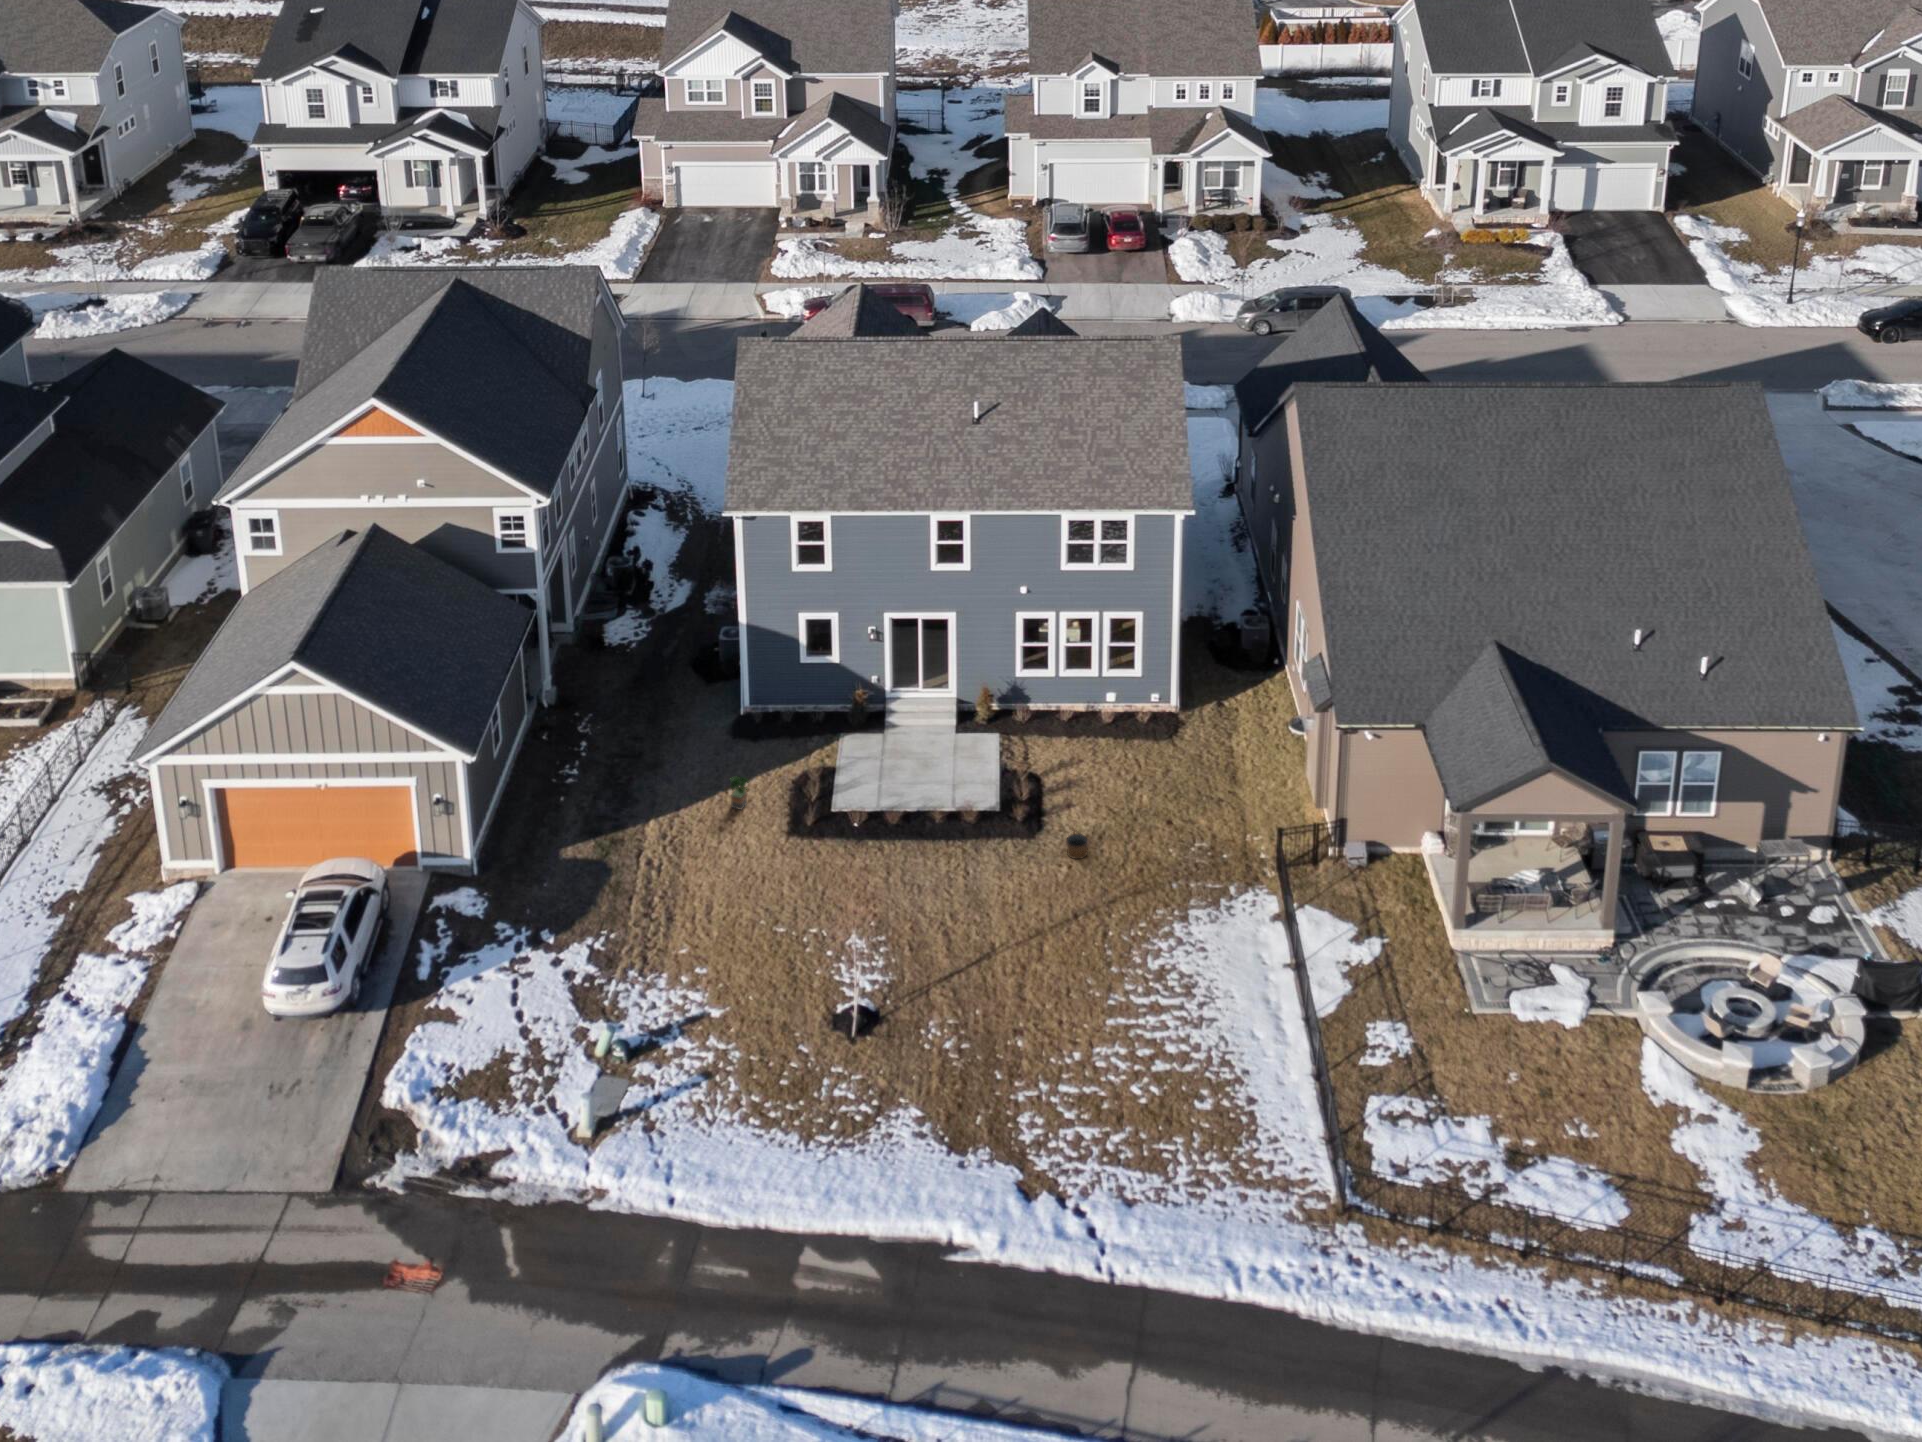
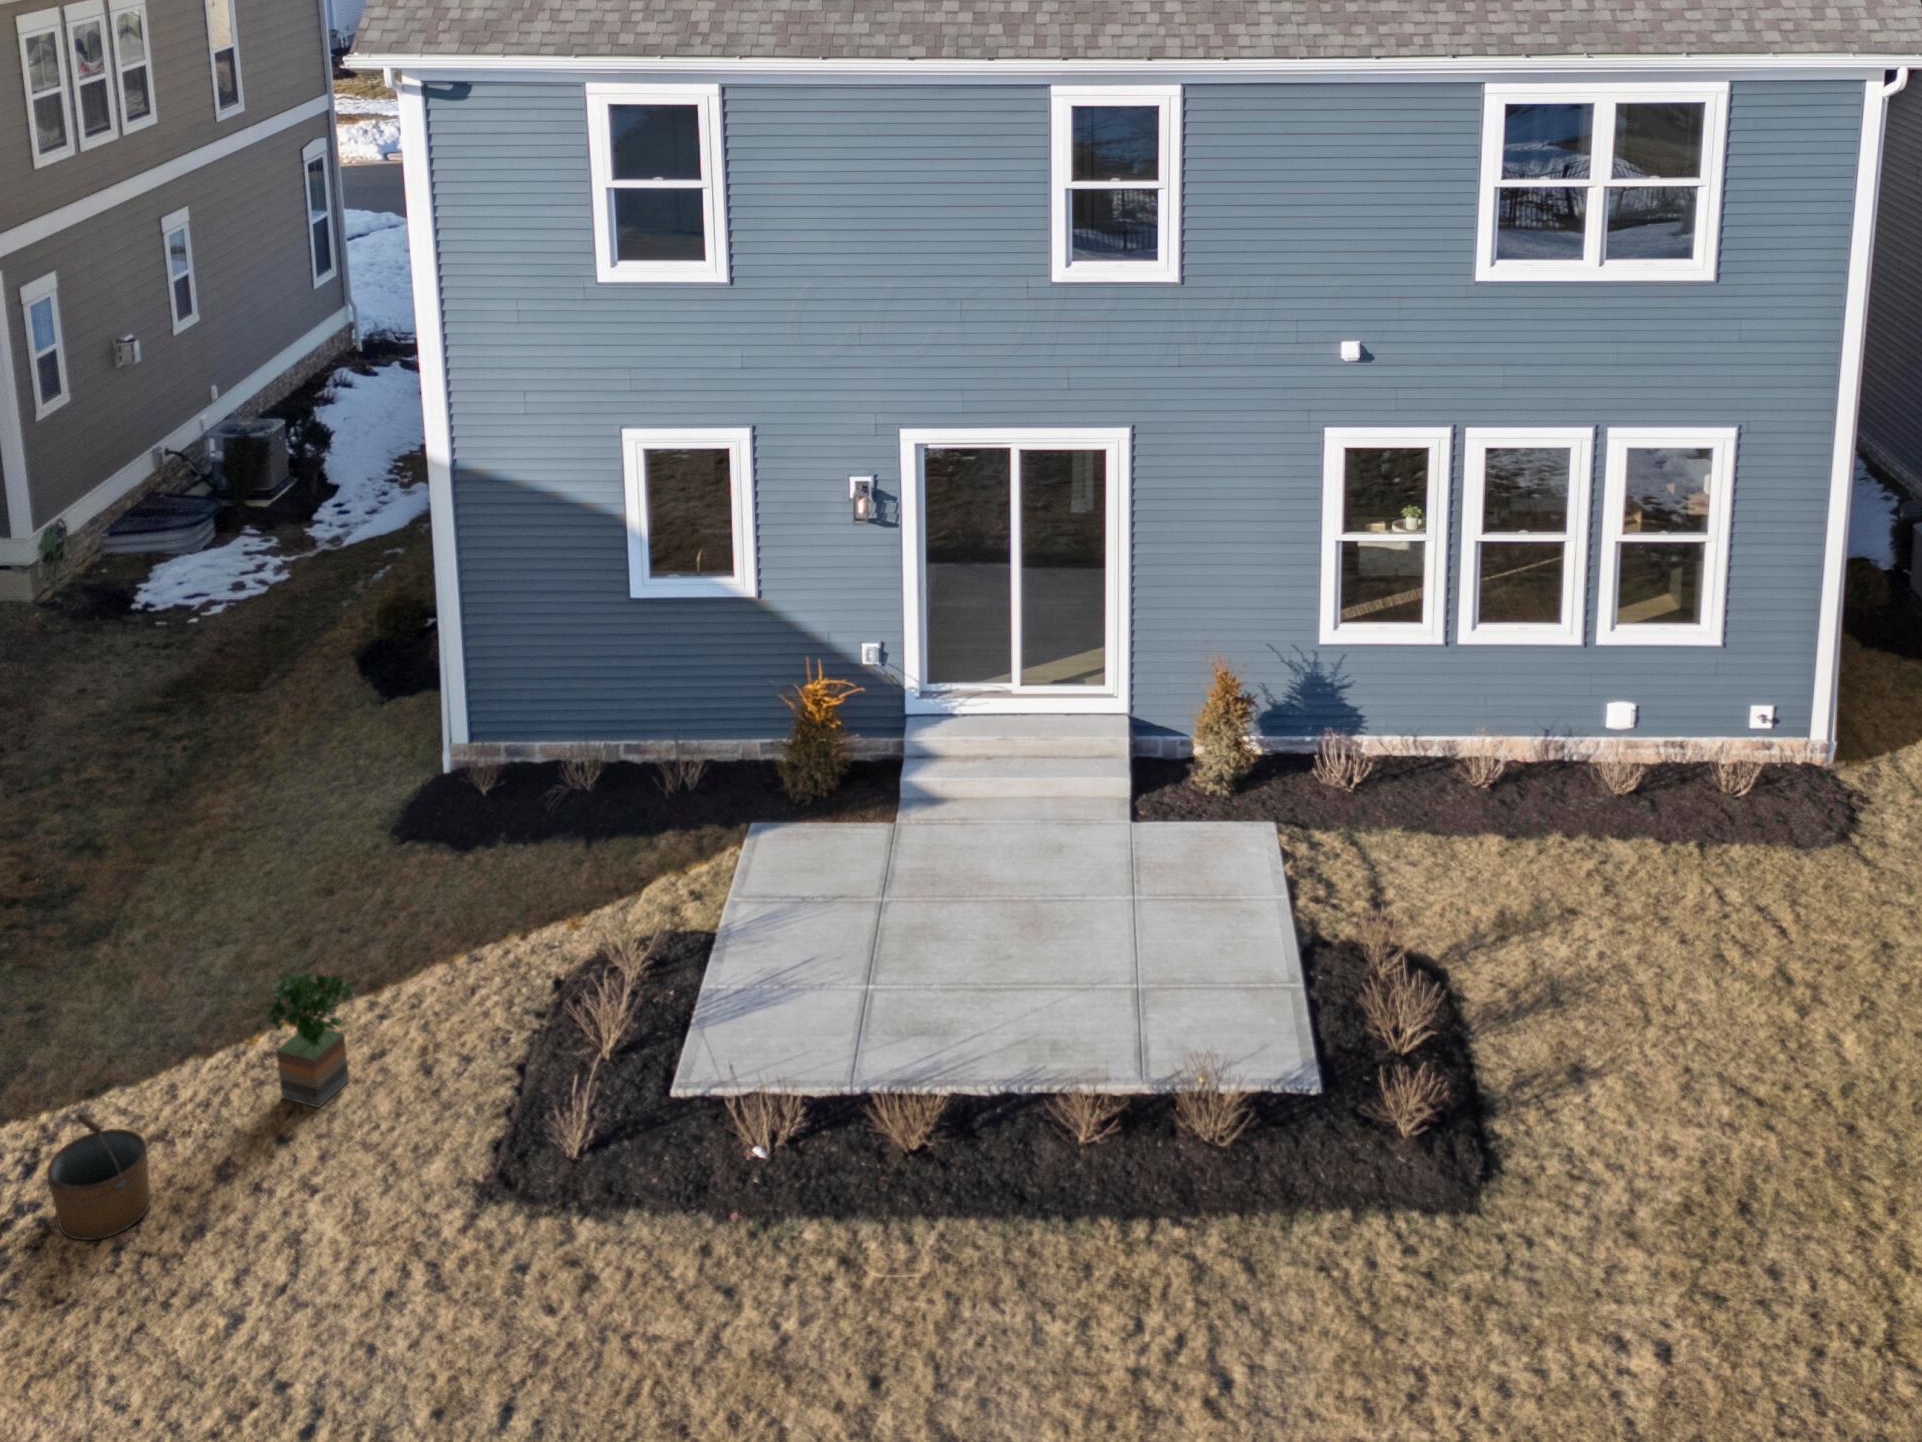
bucket: present [1066,830,1088,859] -> present [47,1114,151,1240]

